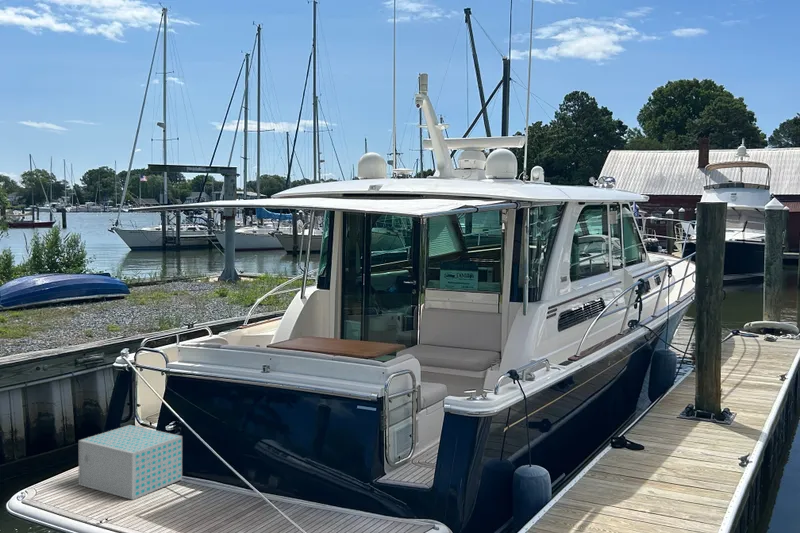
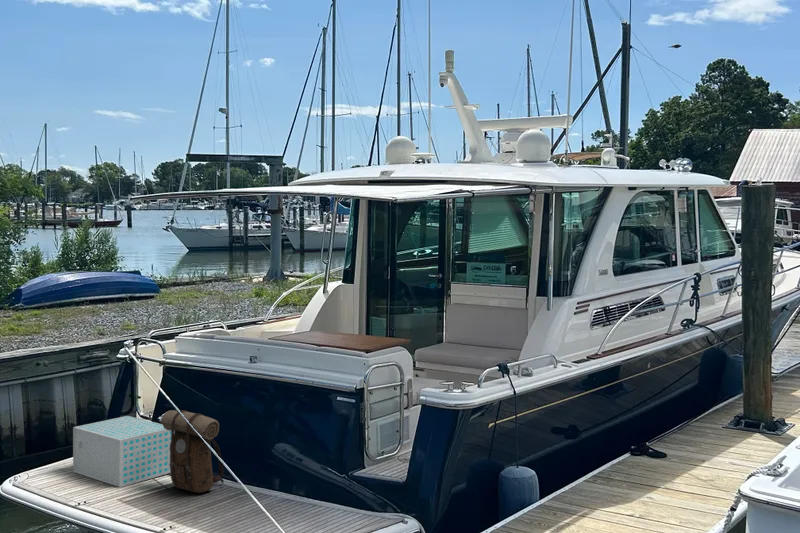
backpack: none [173,421,237,502] -> present [161,410,224,493]

